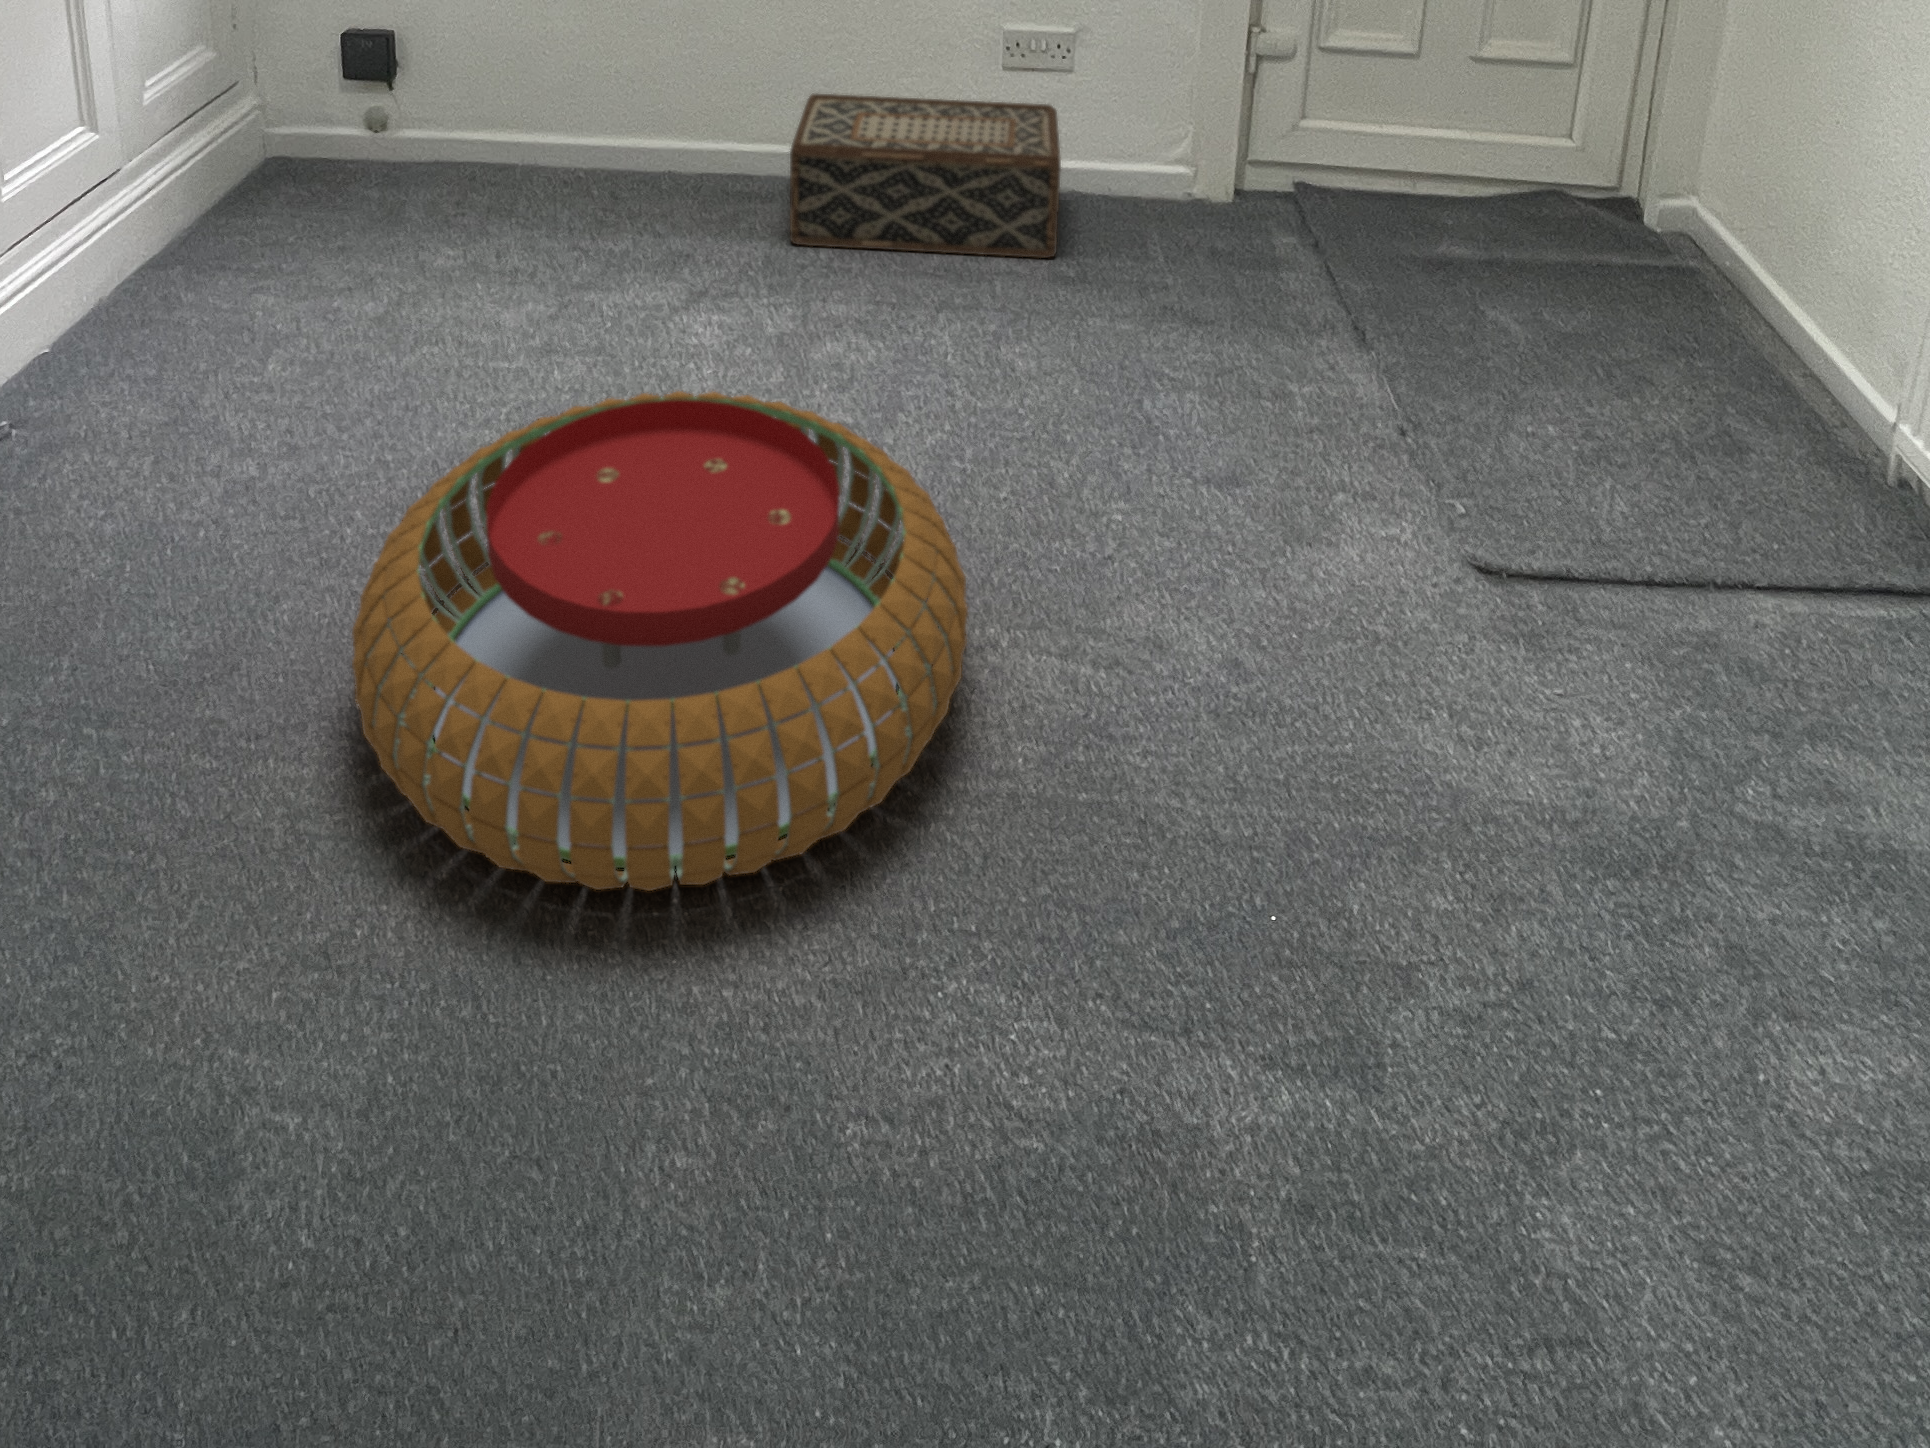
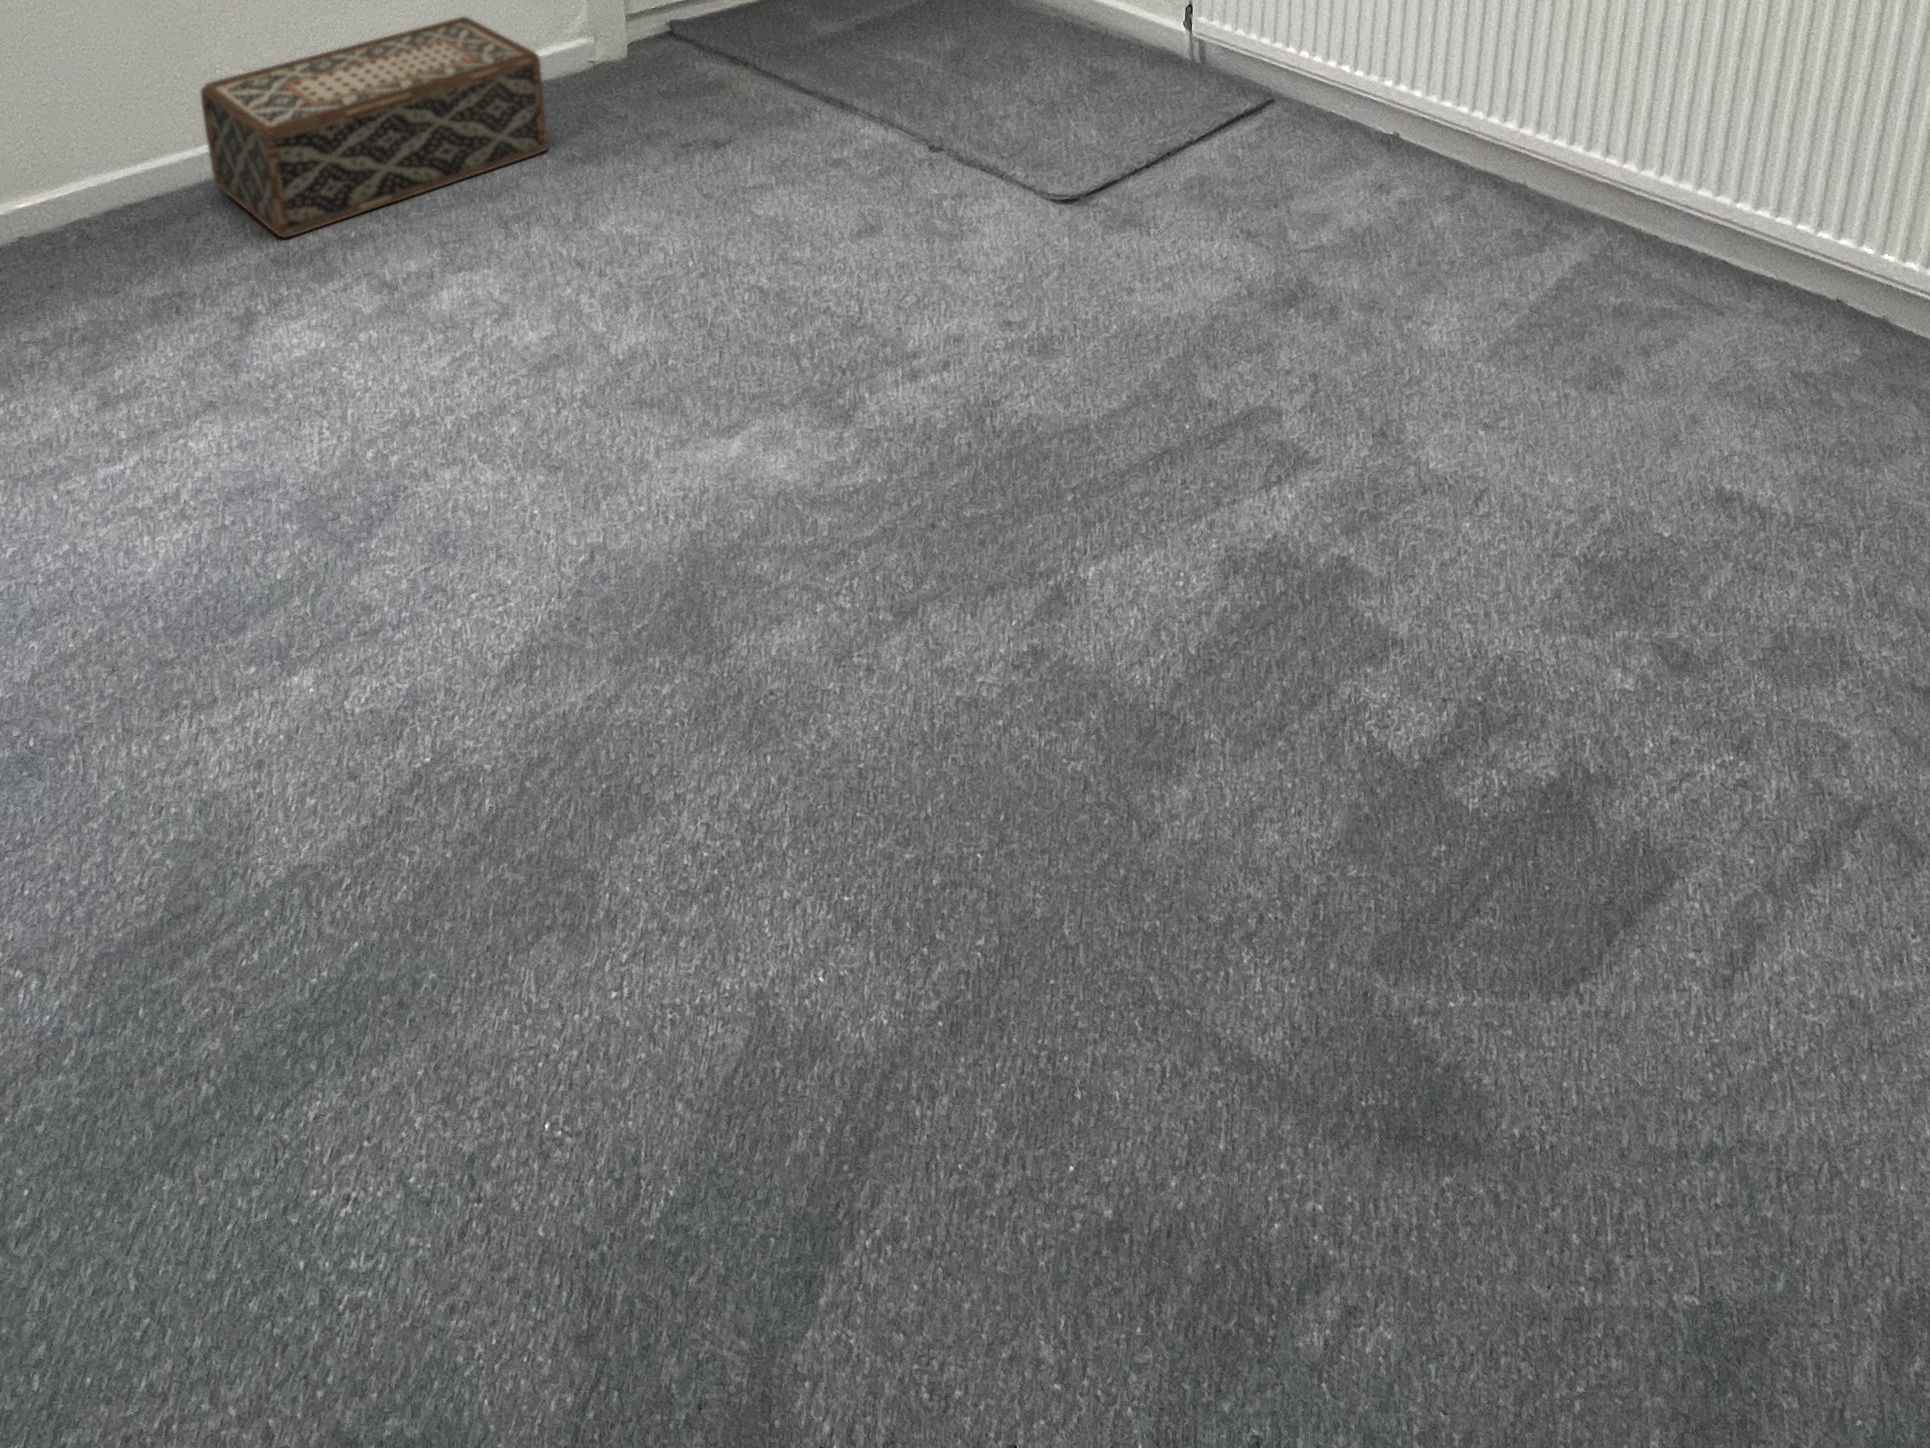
pouf: present [352,391,968,891] -> none [357,287,960,741]

